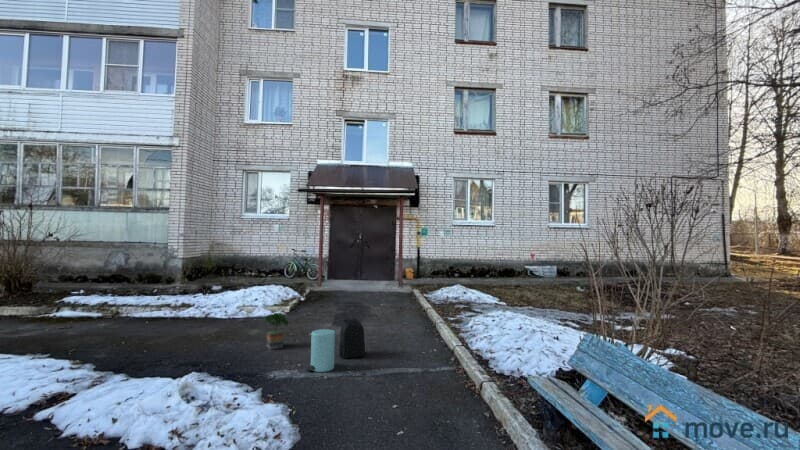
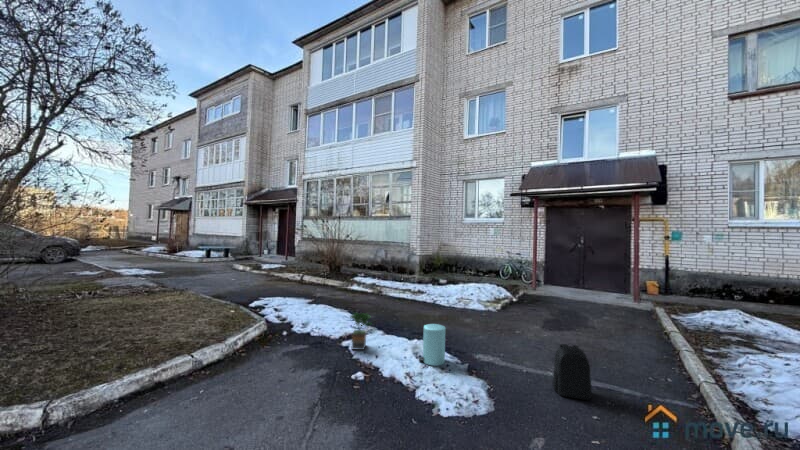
potted tree: present [265,313,288,350] -> present [350,313,371,350]
trash can: present [306,329,335,372] -> present [419,324,446,366]

